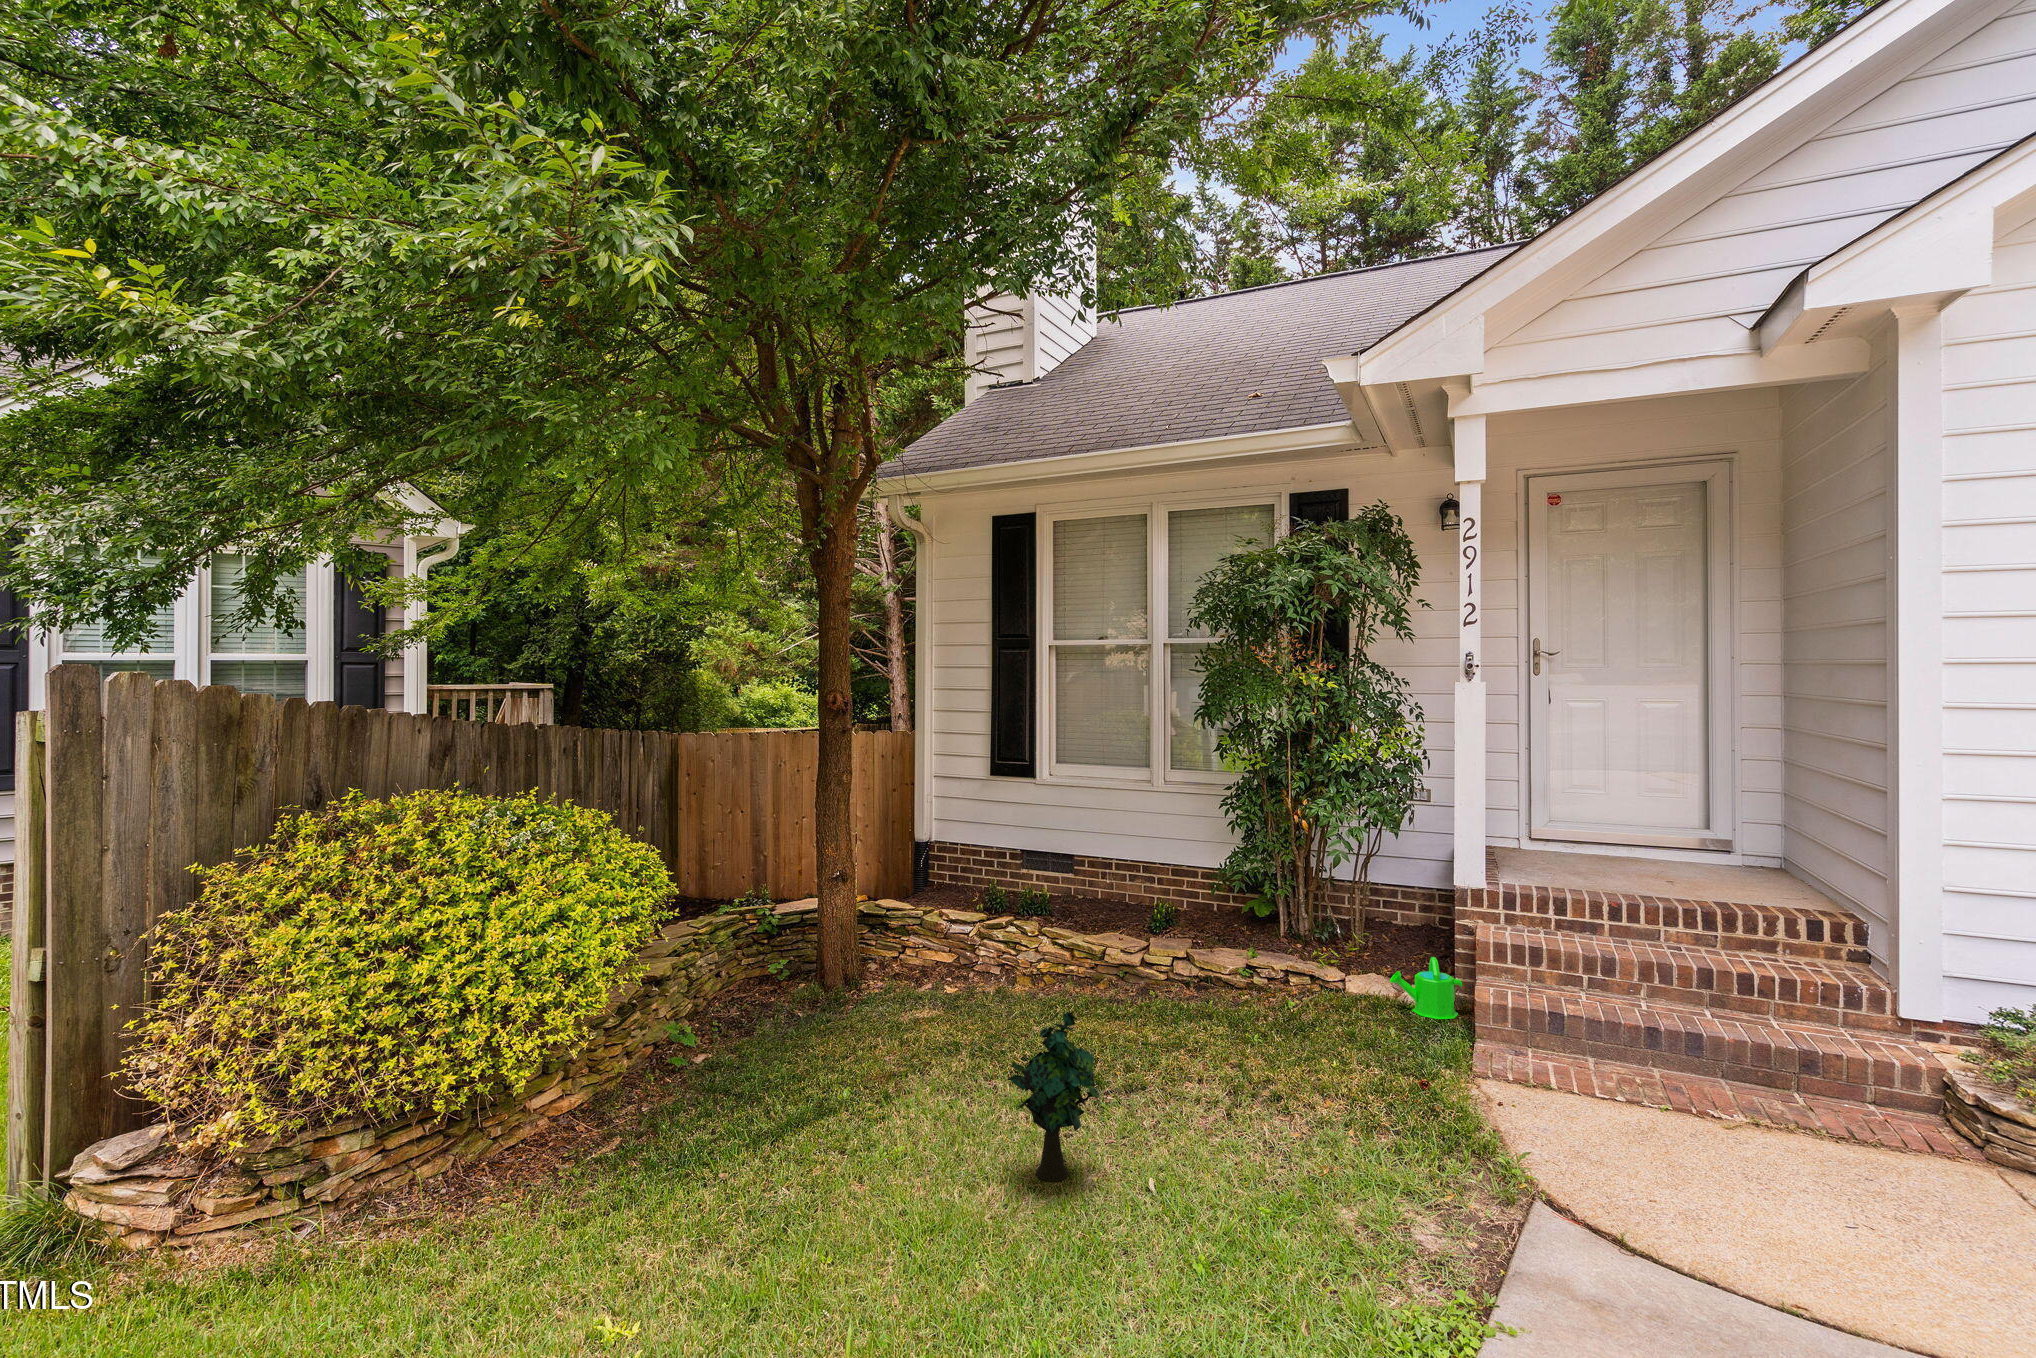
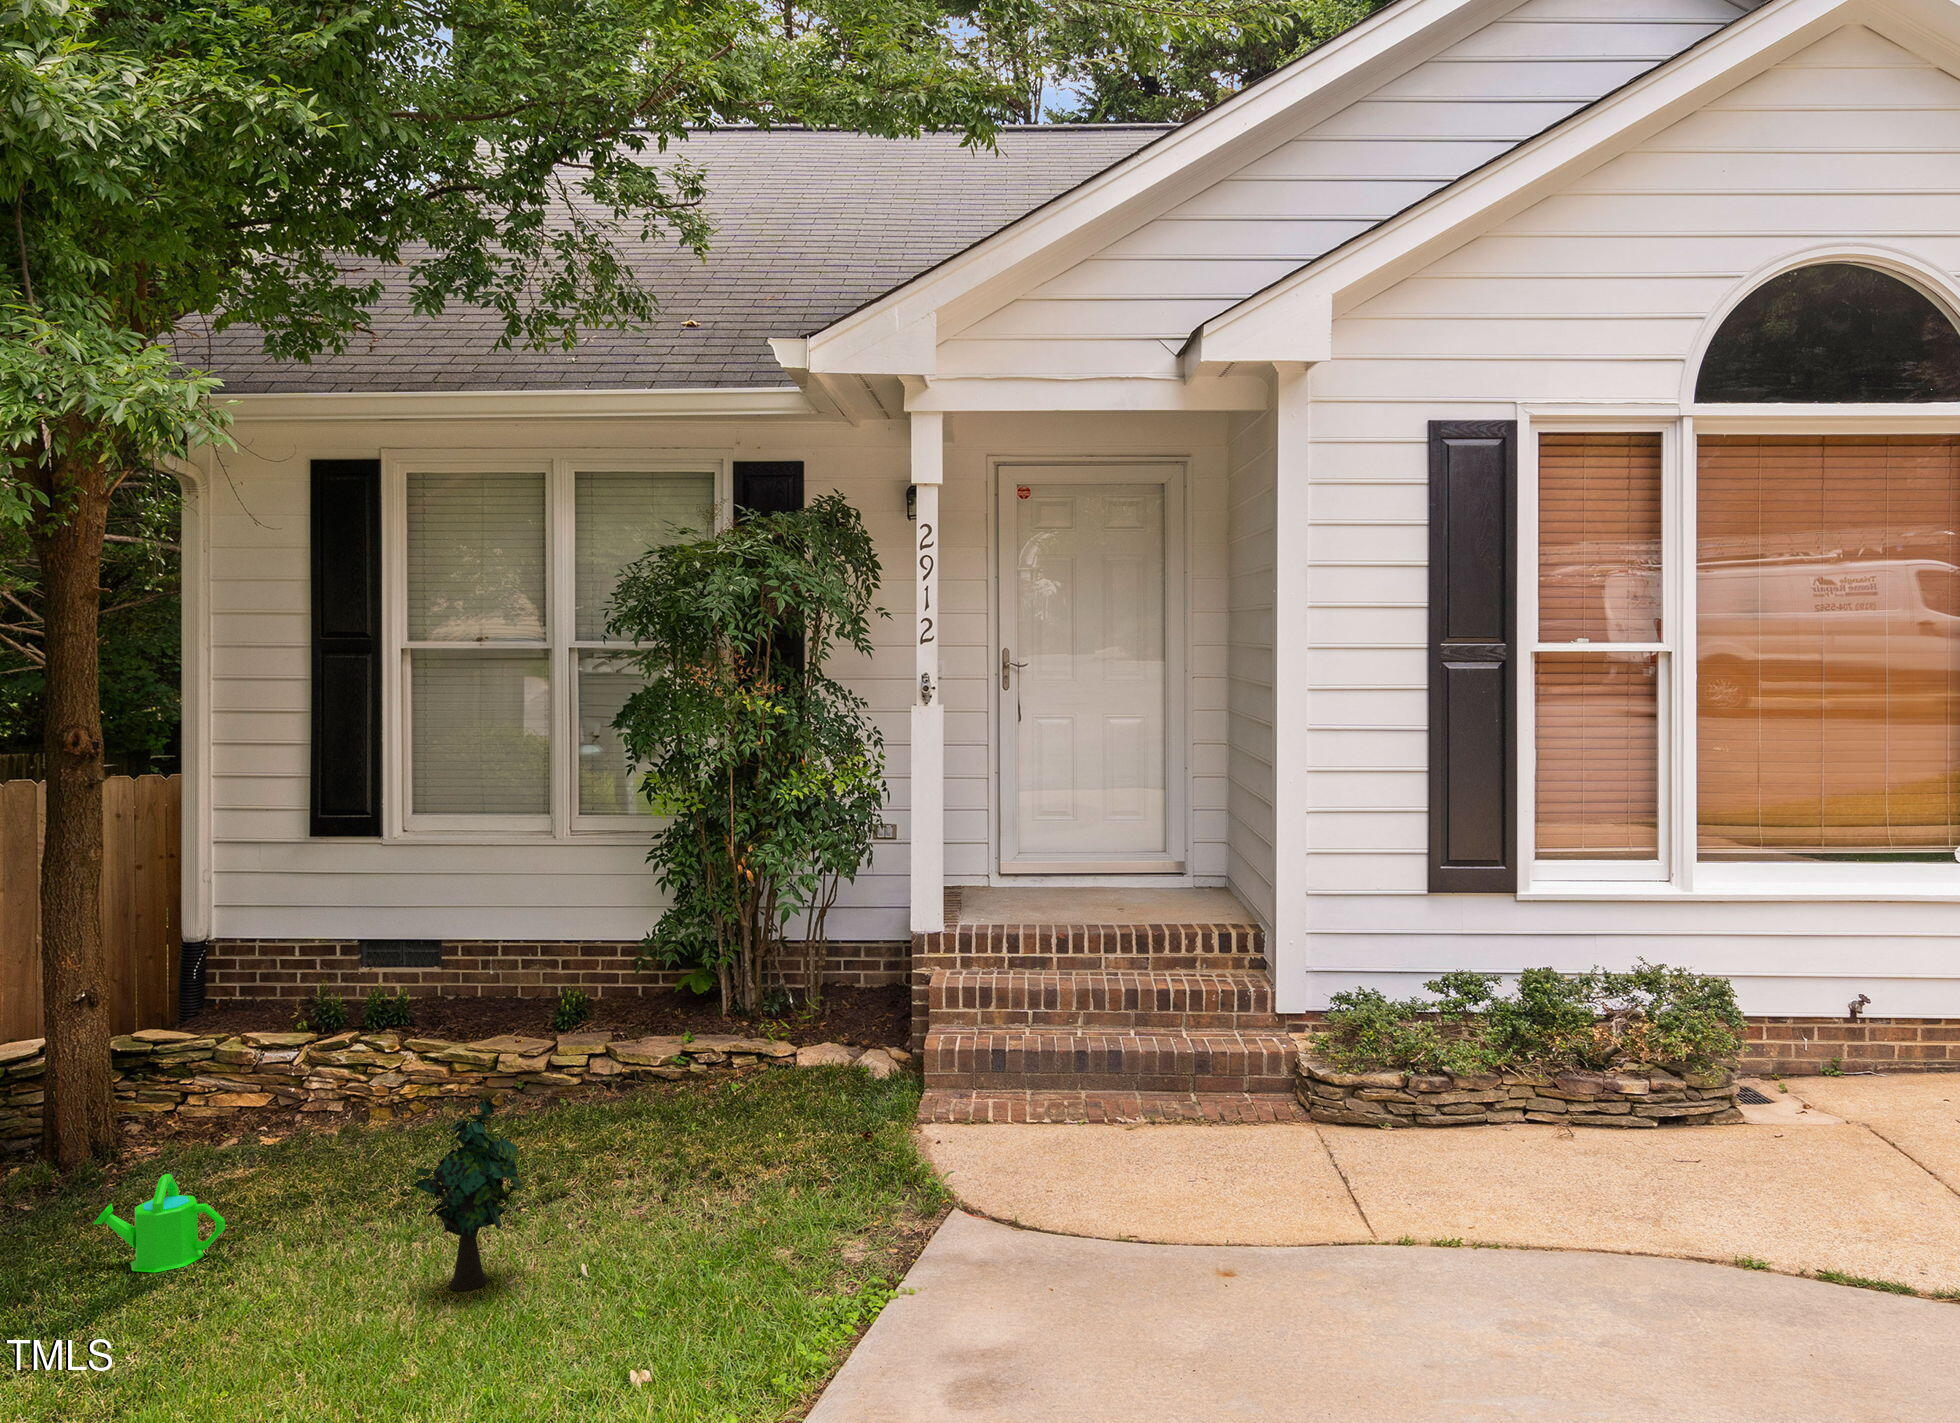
watering can: present [1390,957,1463,1019] -> present [93,1174,225,1273]

